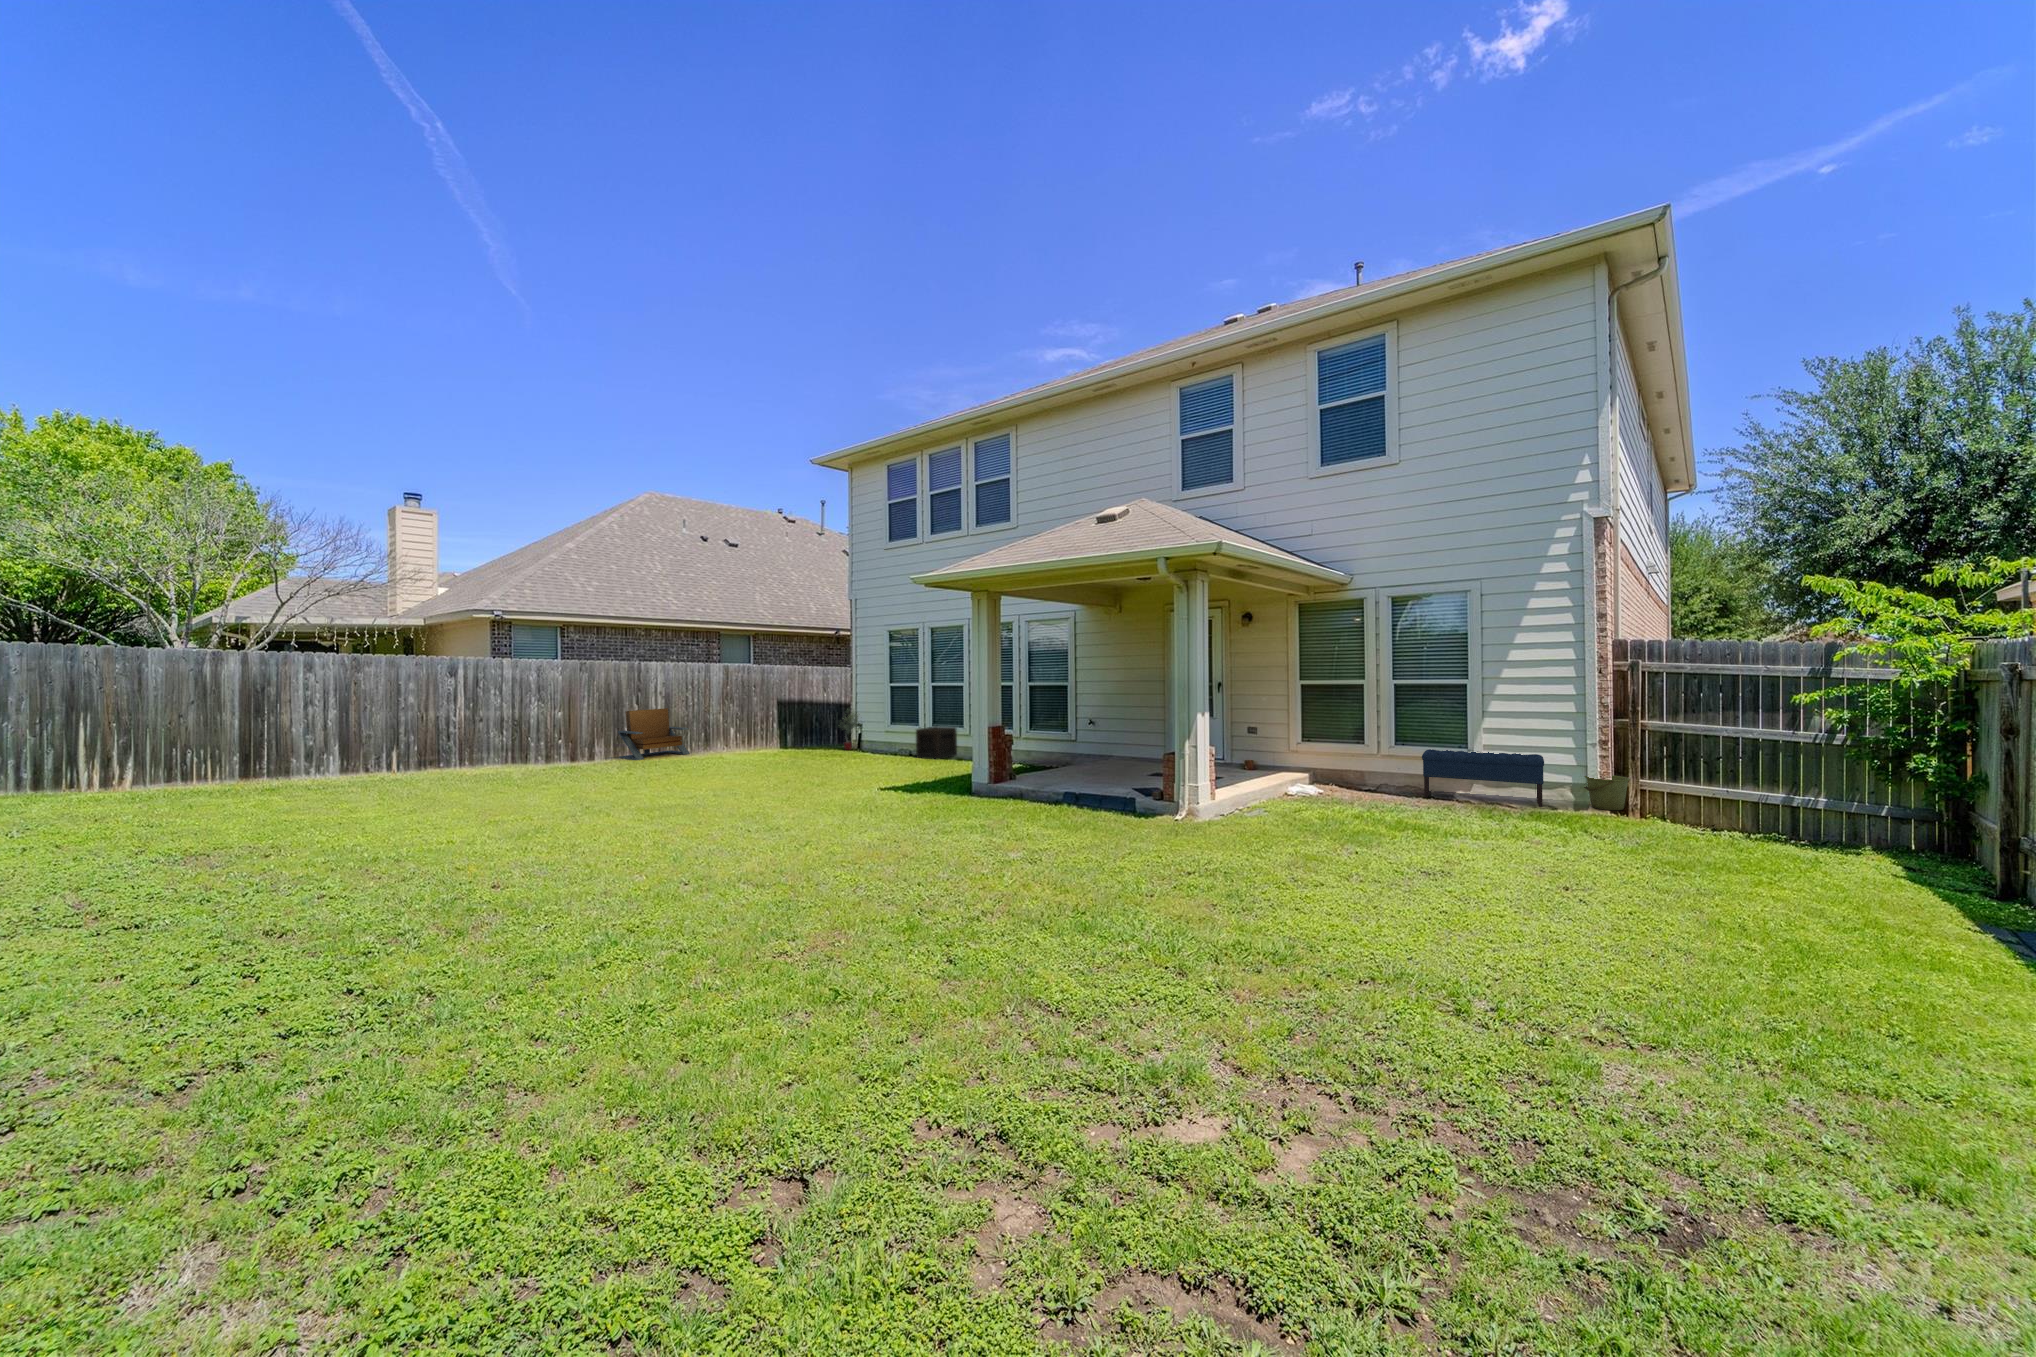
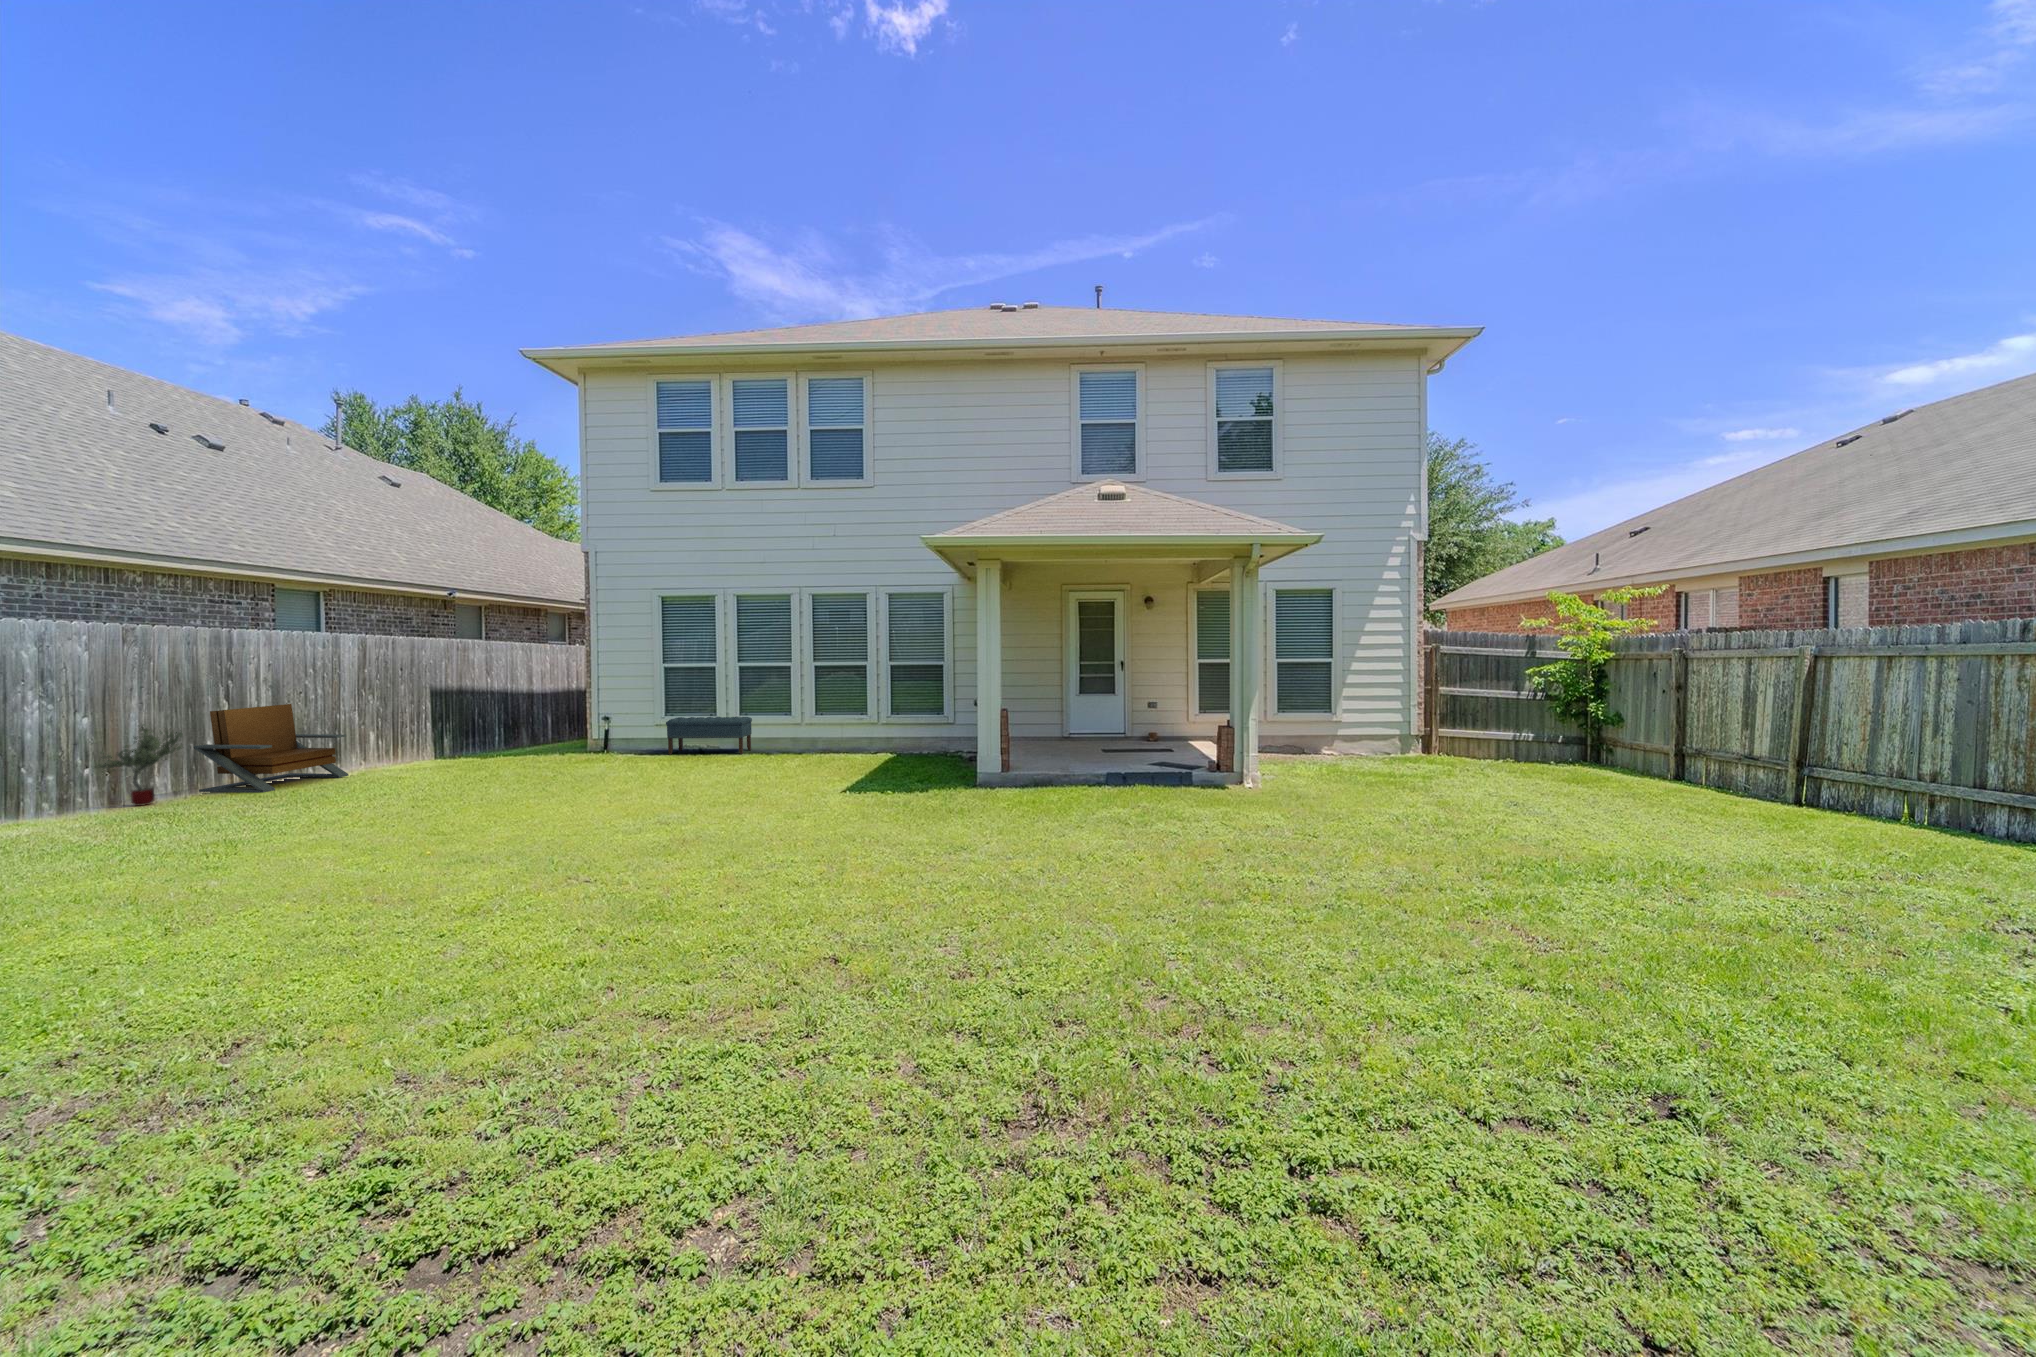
potted tree: present [838,709,860,750] -> present [94,725,183,806]
wooden crate: present [916,726,957,759] -> none [766,716,813,755]
bench: present [1422,749,1544,807] -> present [666,717,752,755]
bucket: present [1584,775,1630,810] -> none [1410,728,1439,753]

